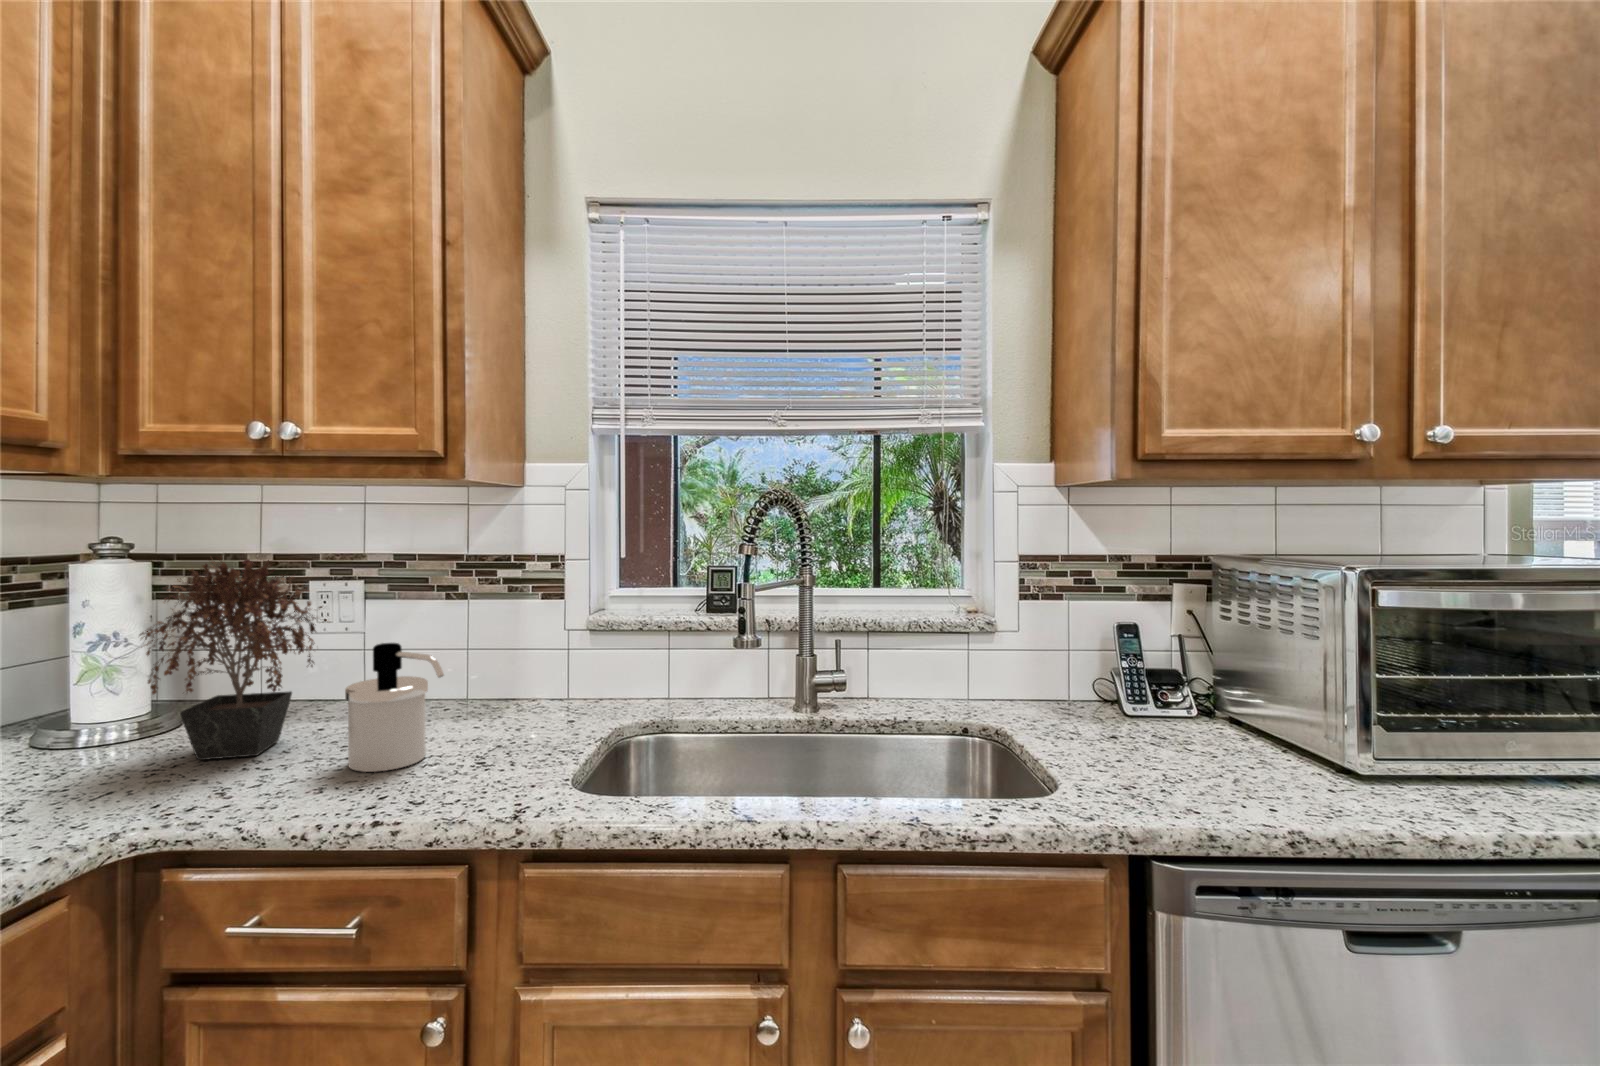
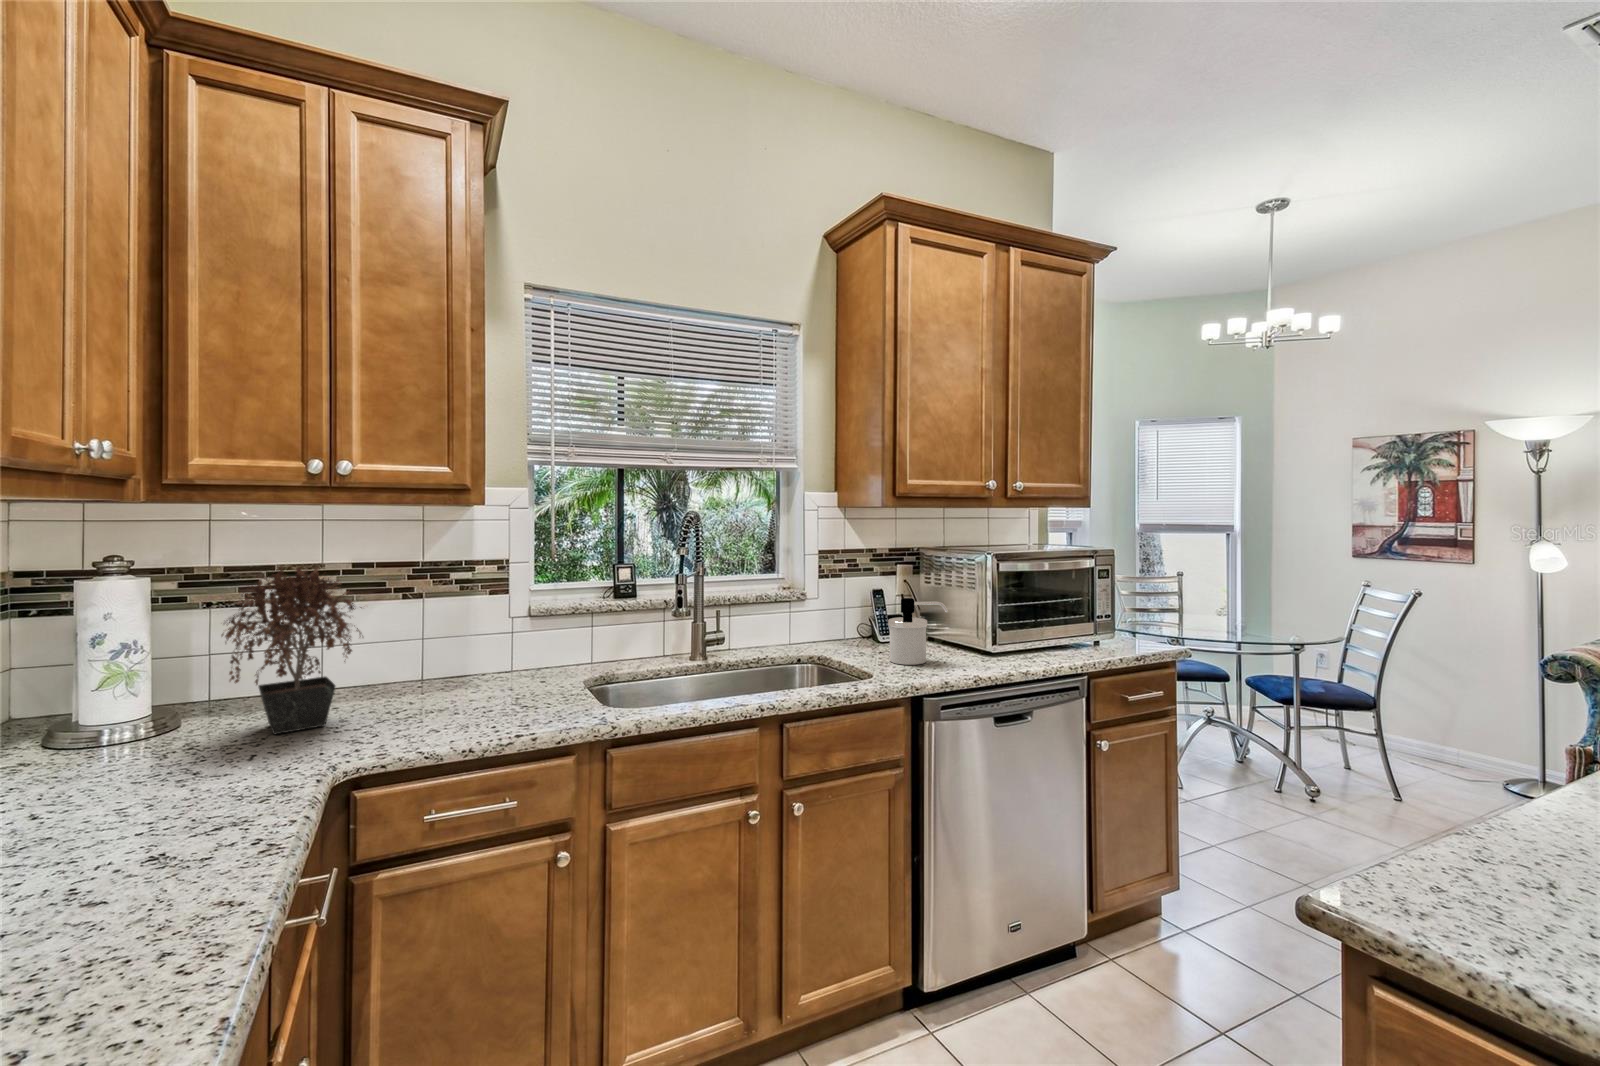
soap dispenser: present [345,643,444,772] -> present [888,598,948,665]

